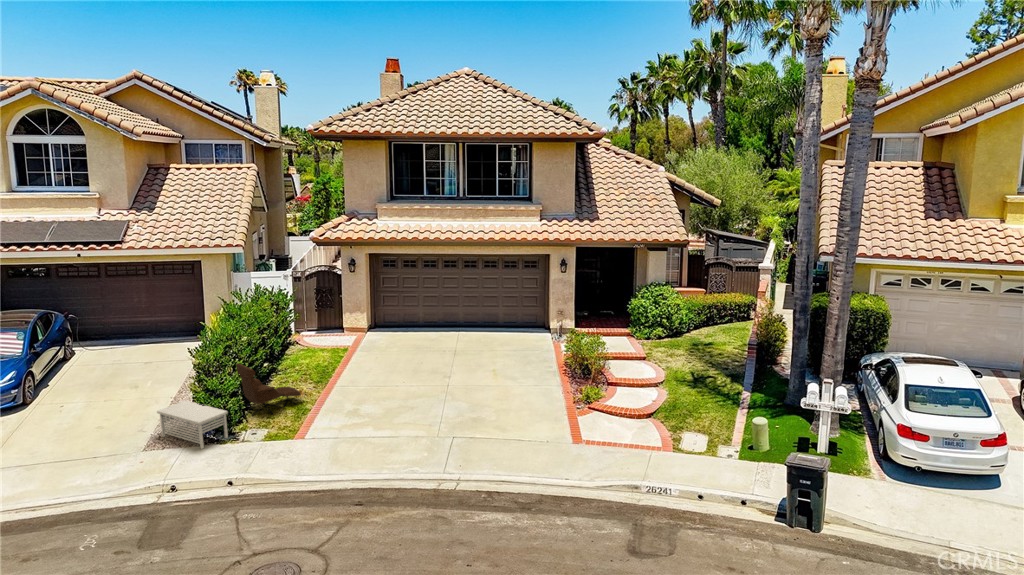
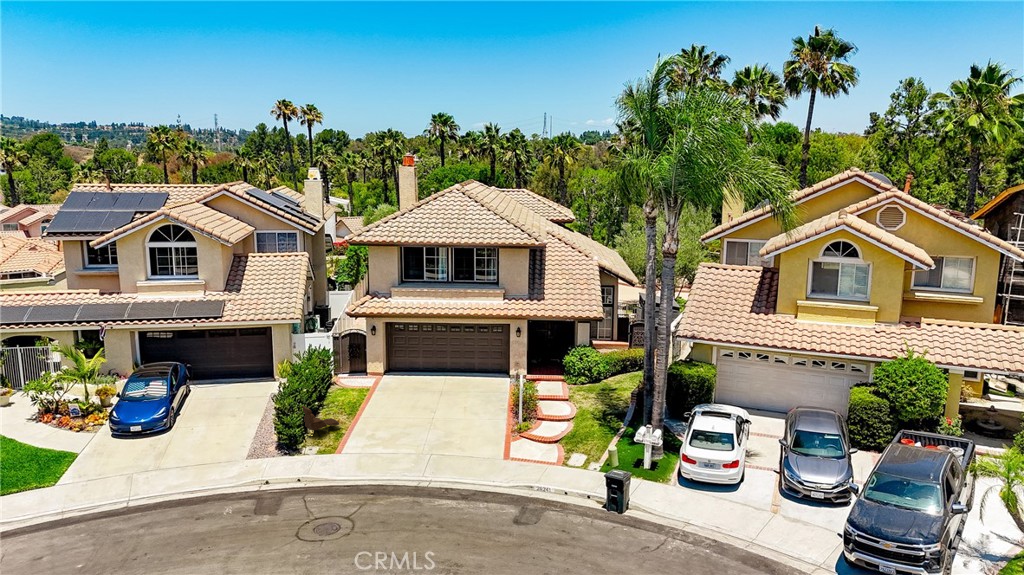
storage bench: present [157,401,228,449] -> none [253,428,296,459]

